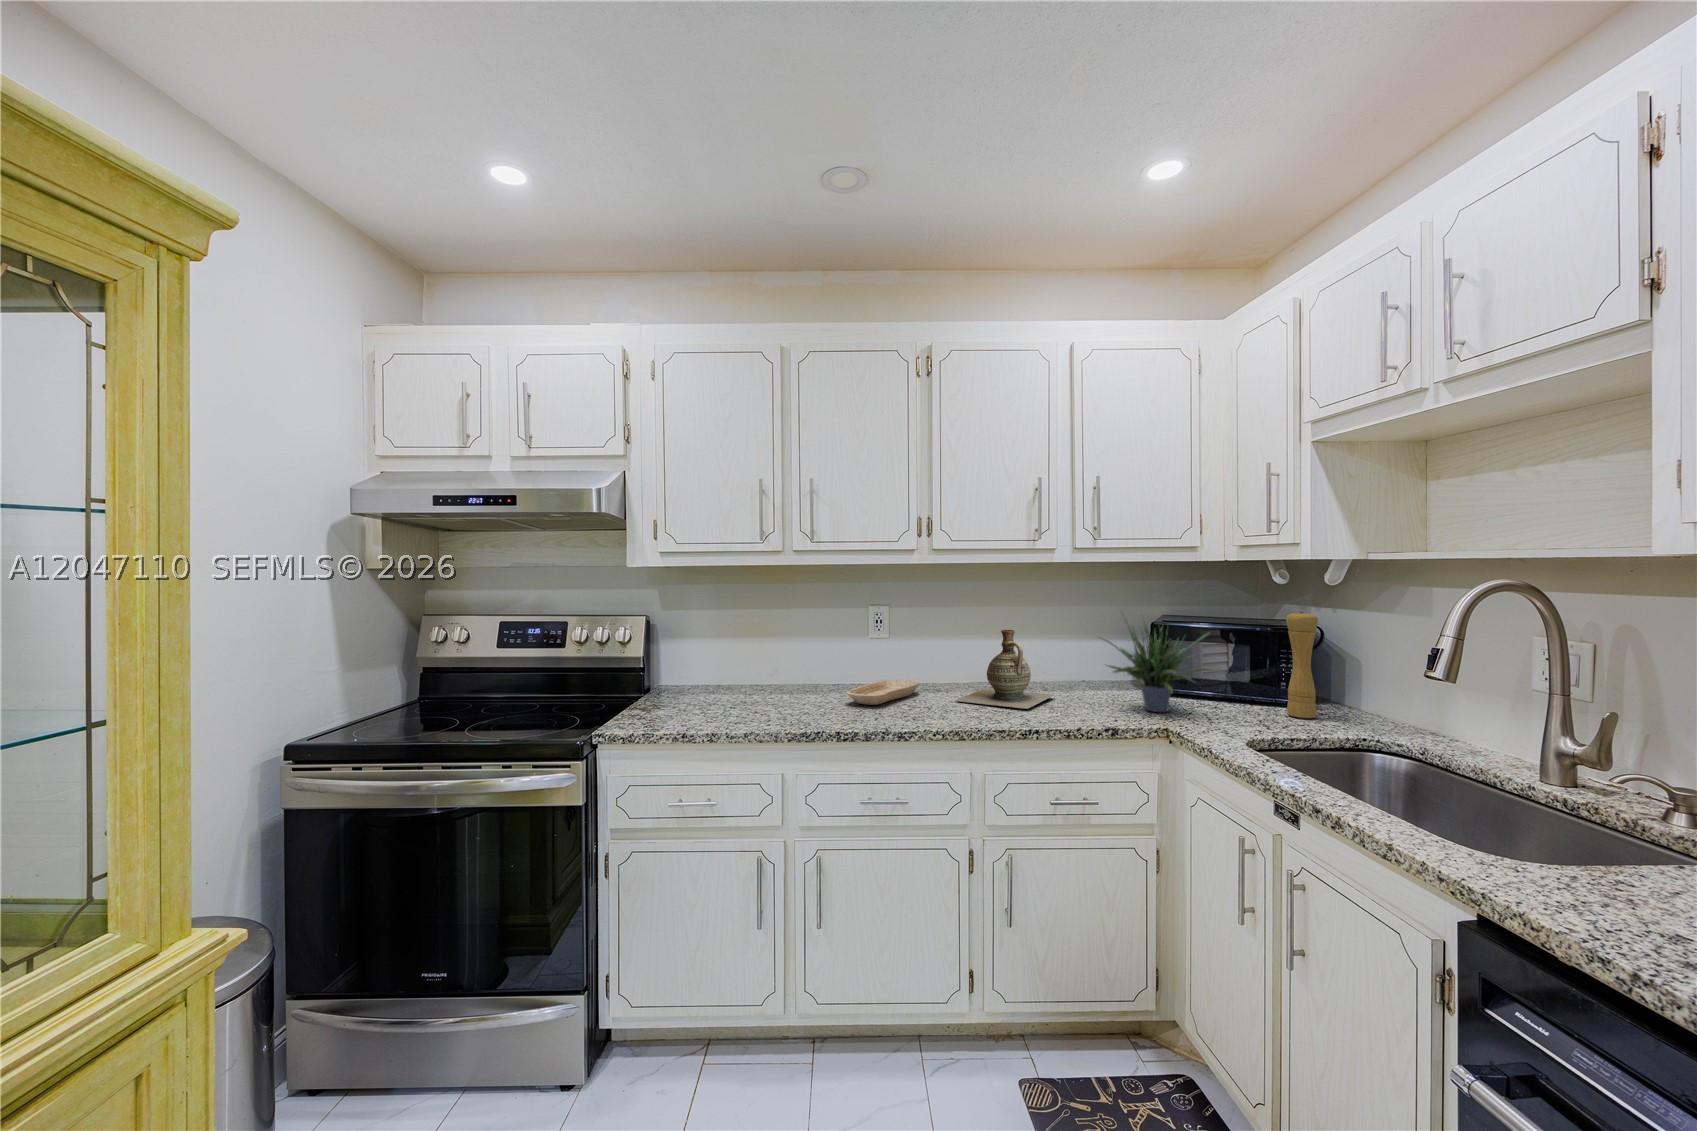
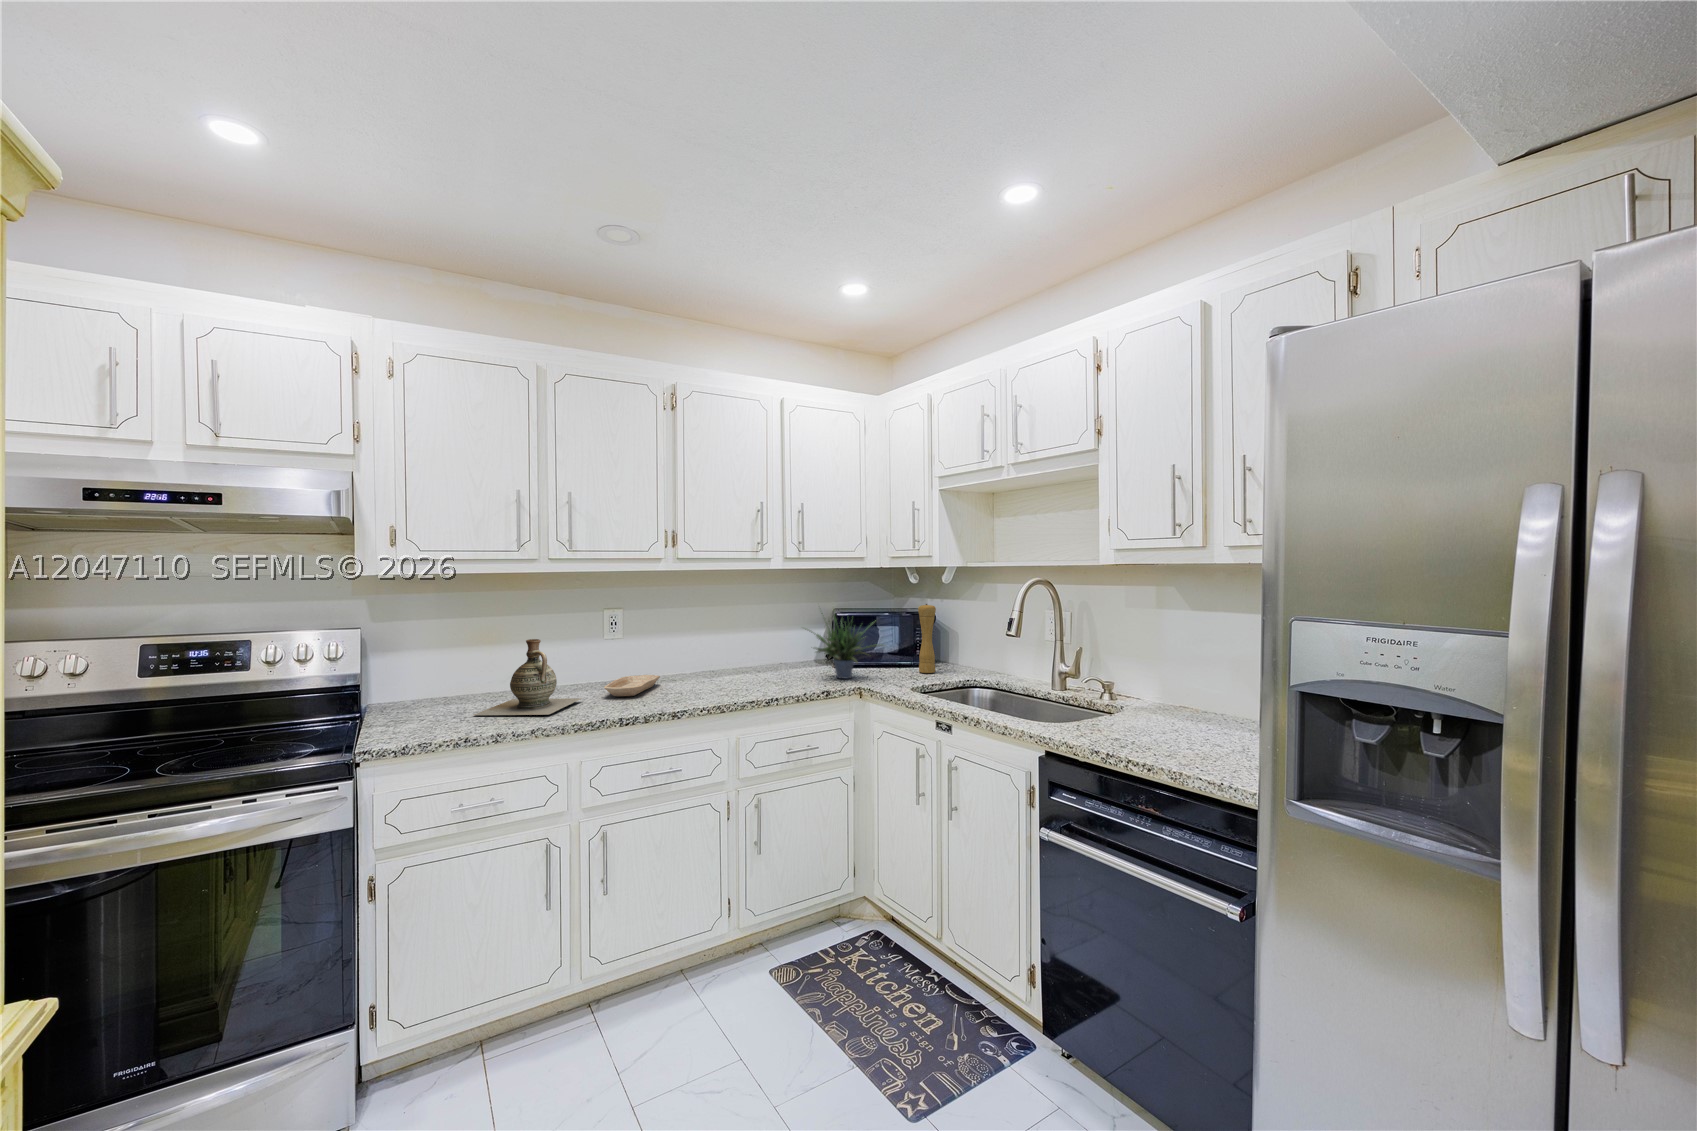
ceramic jug: present [955,630,1054,709] -> present [474,639,582,715]

